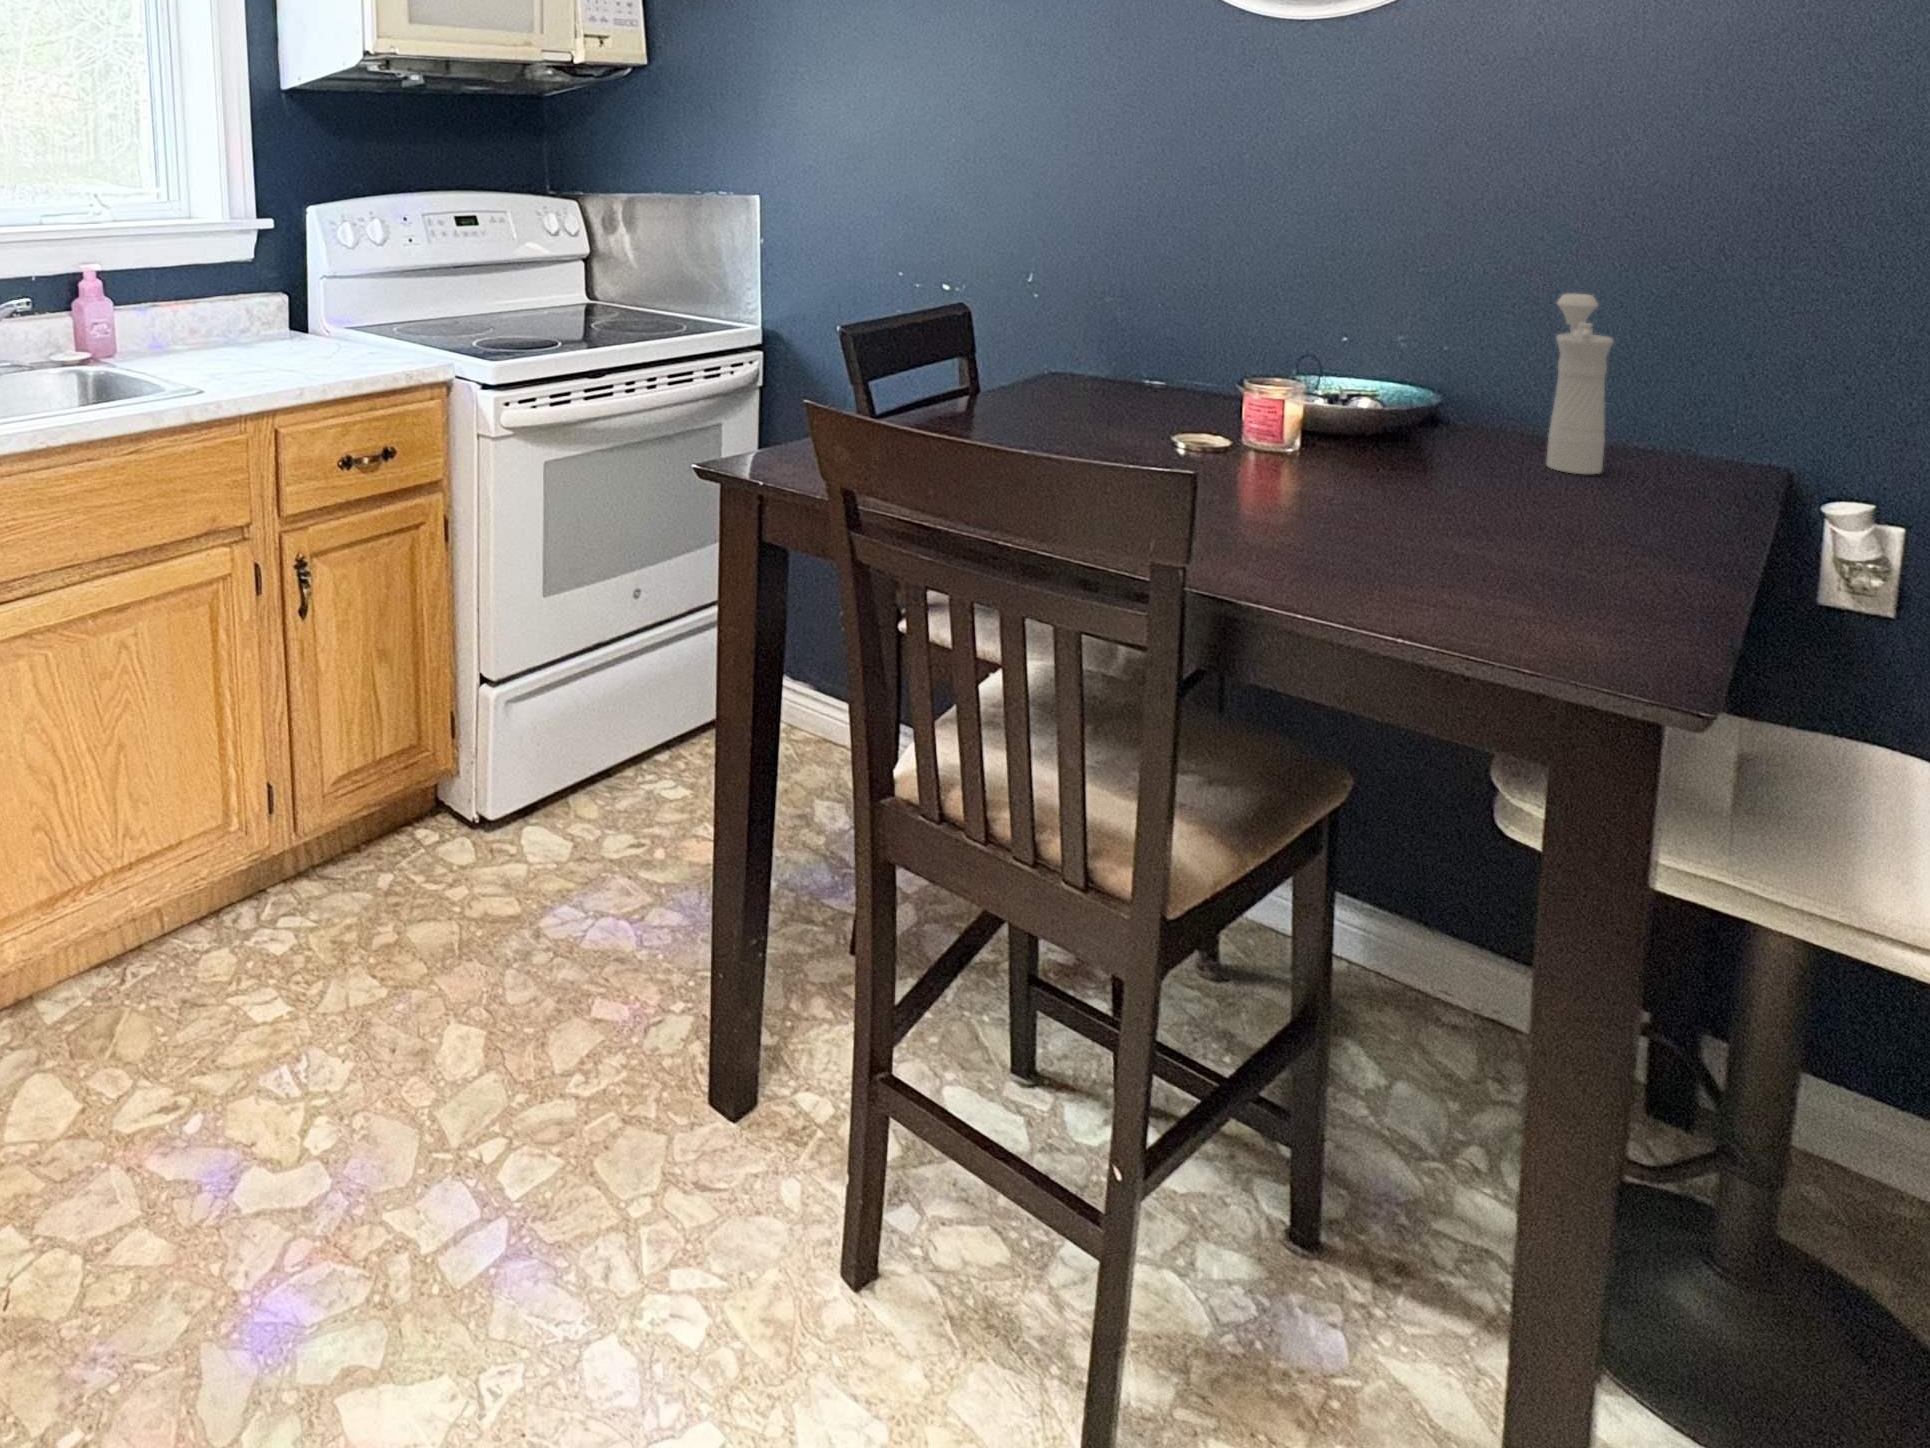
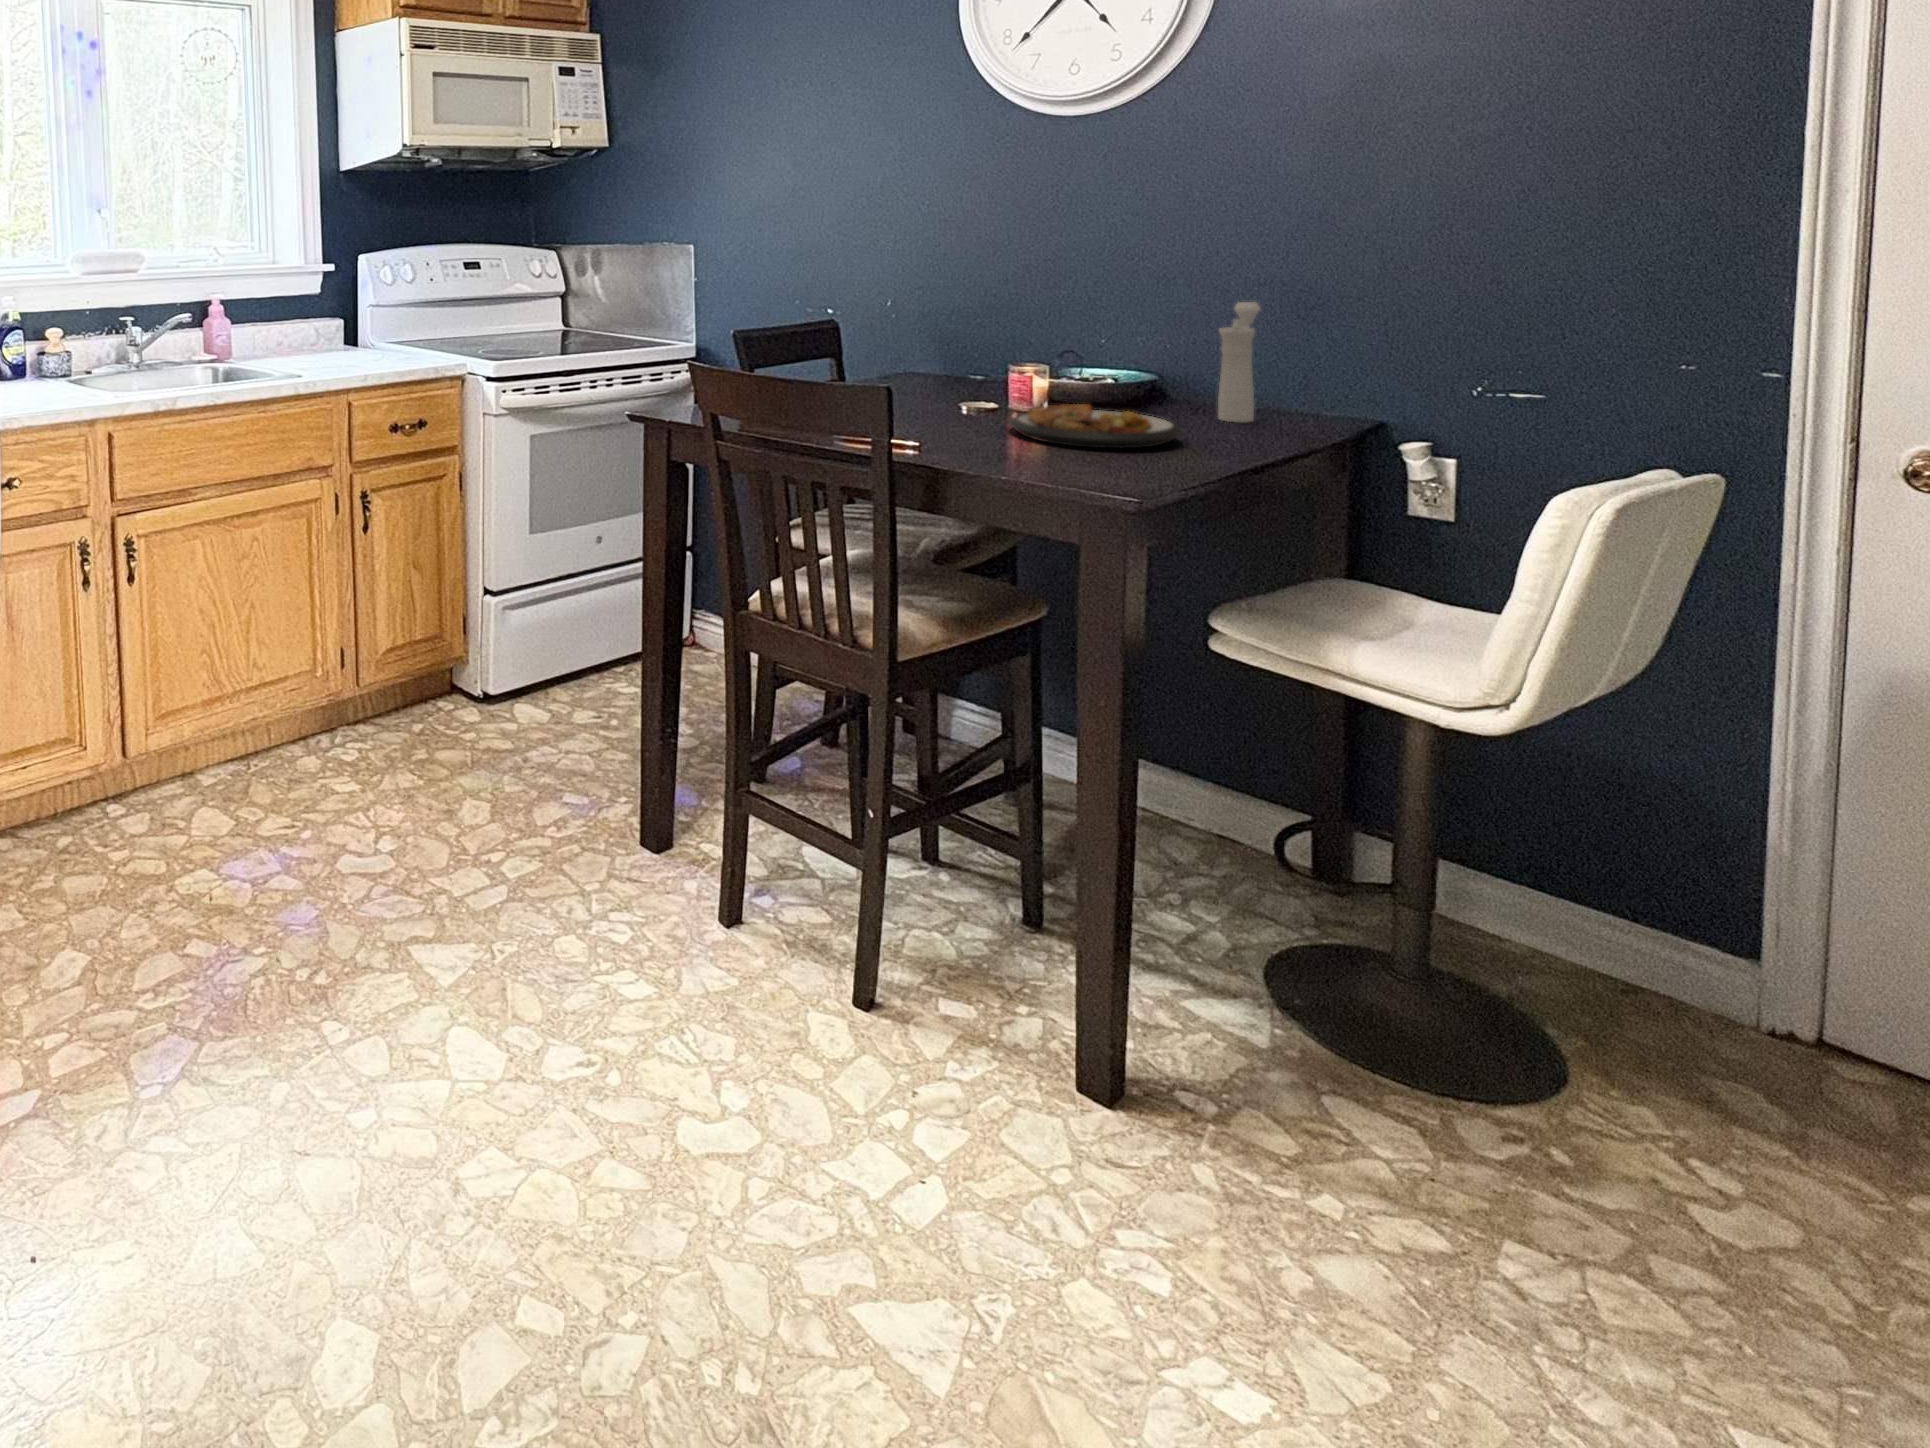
plate: none [1283,457,1569,543] -> present [1009,404,1182,448]

